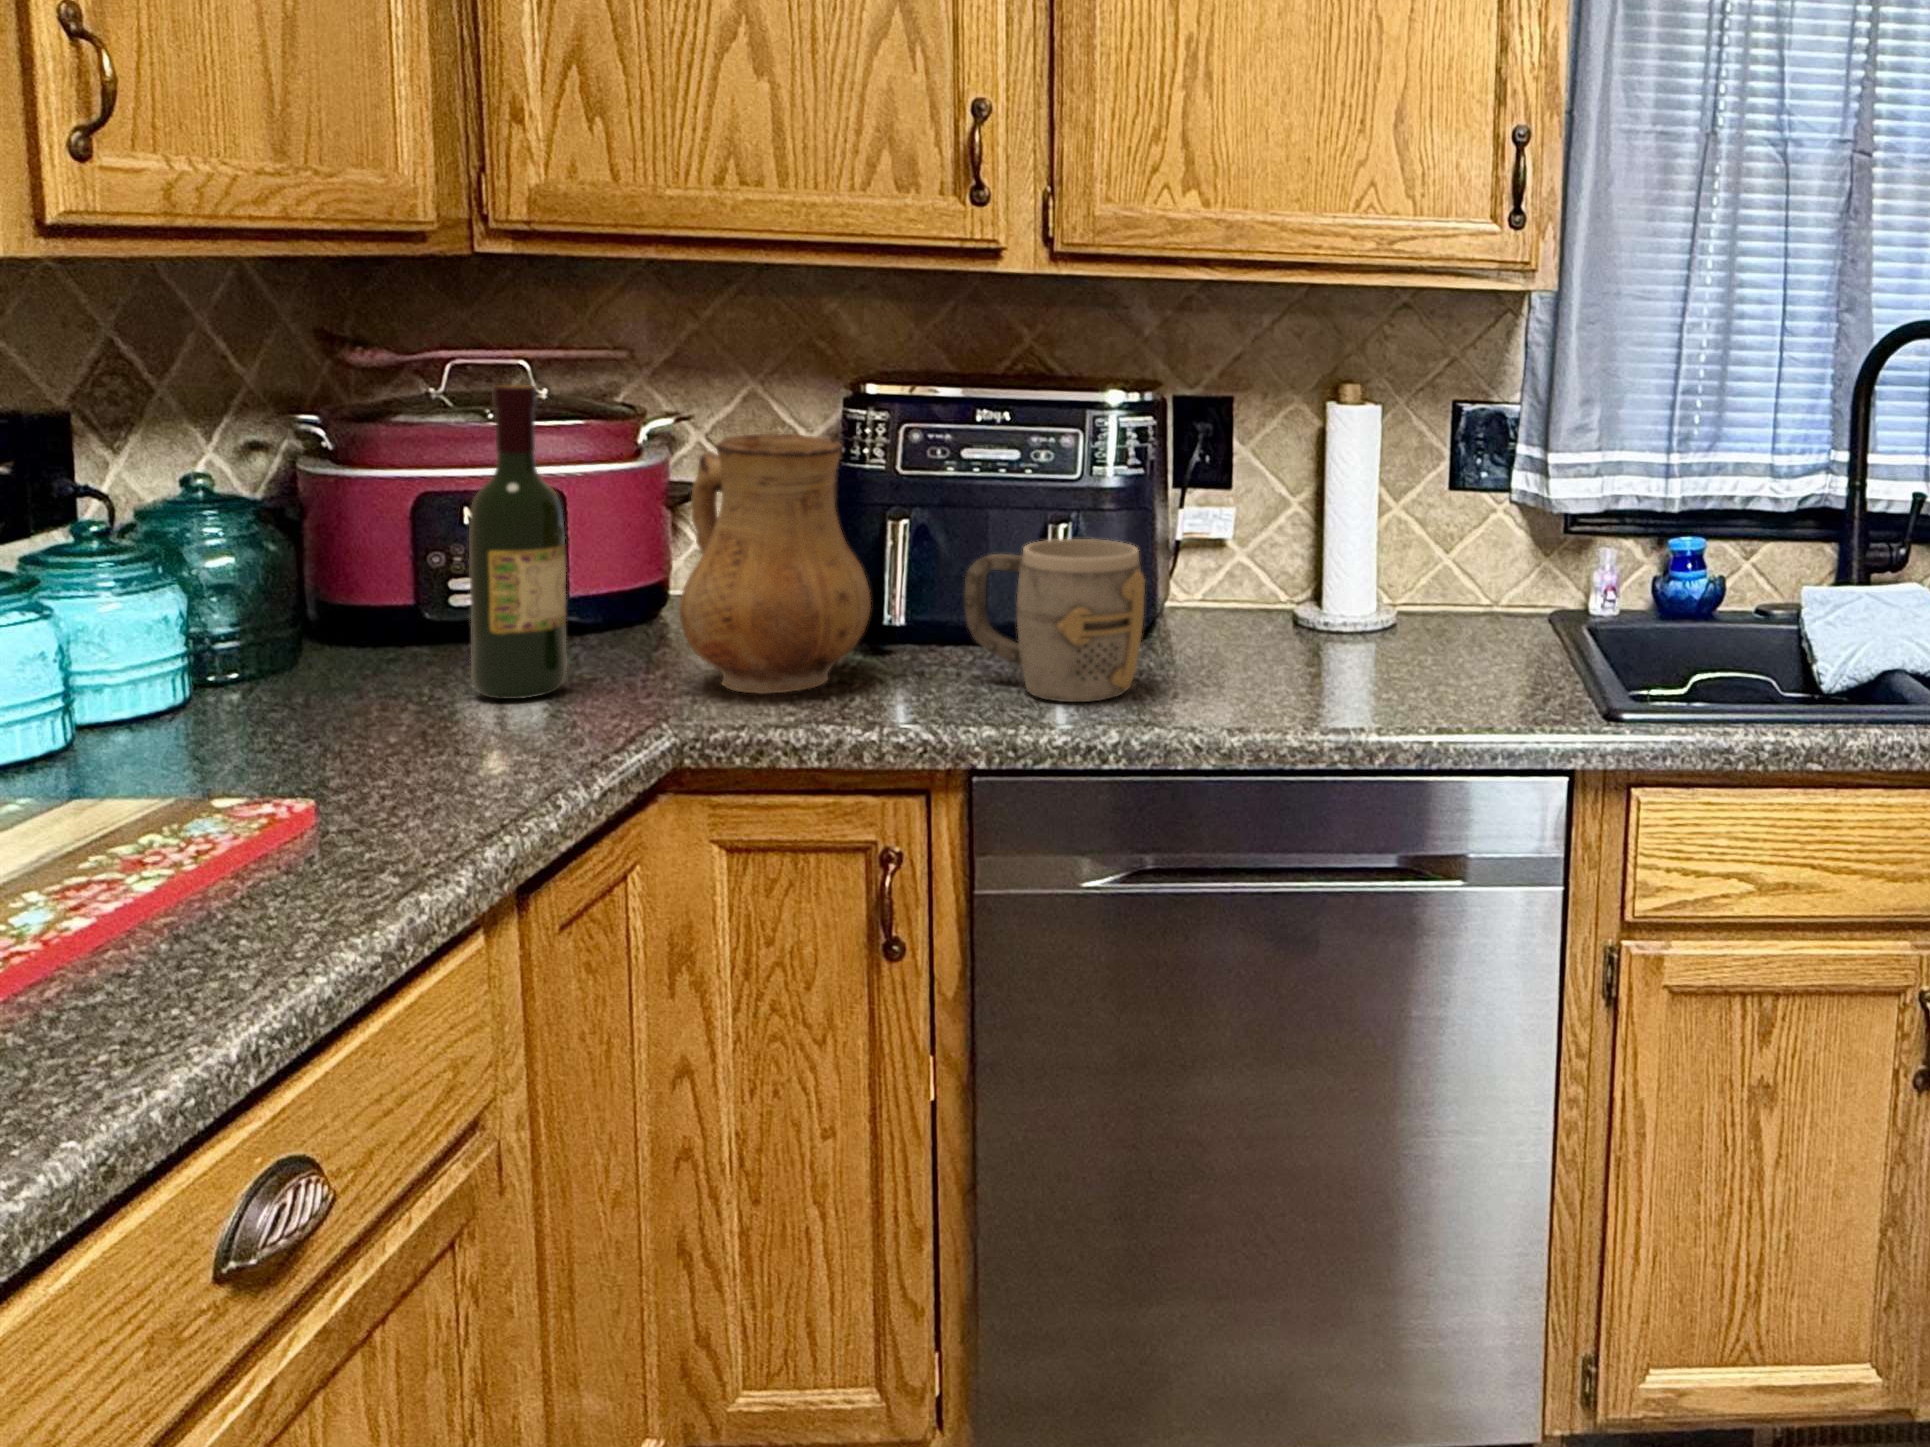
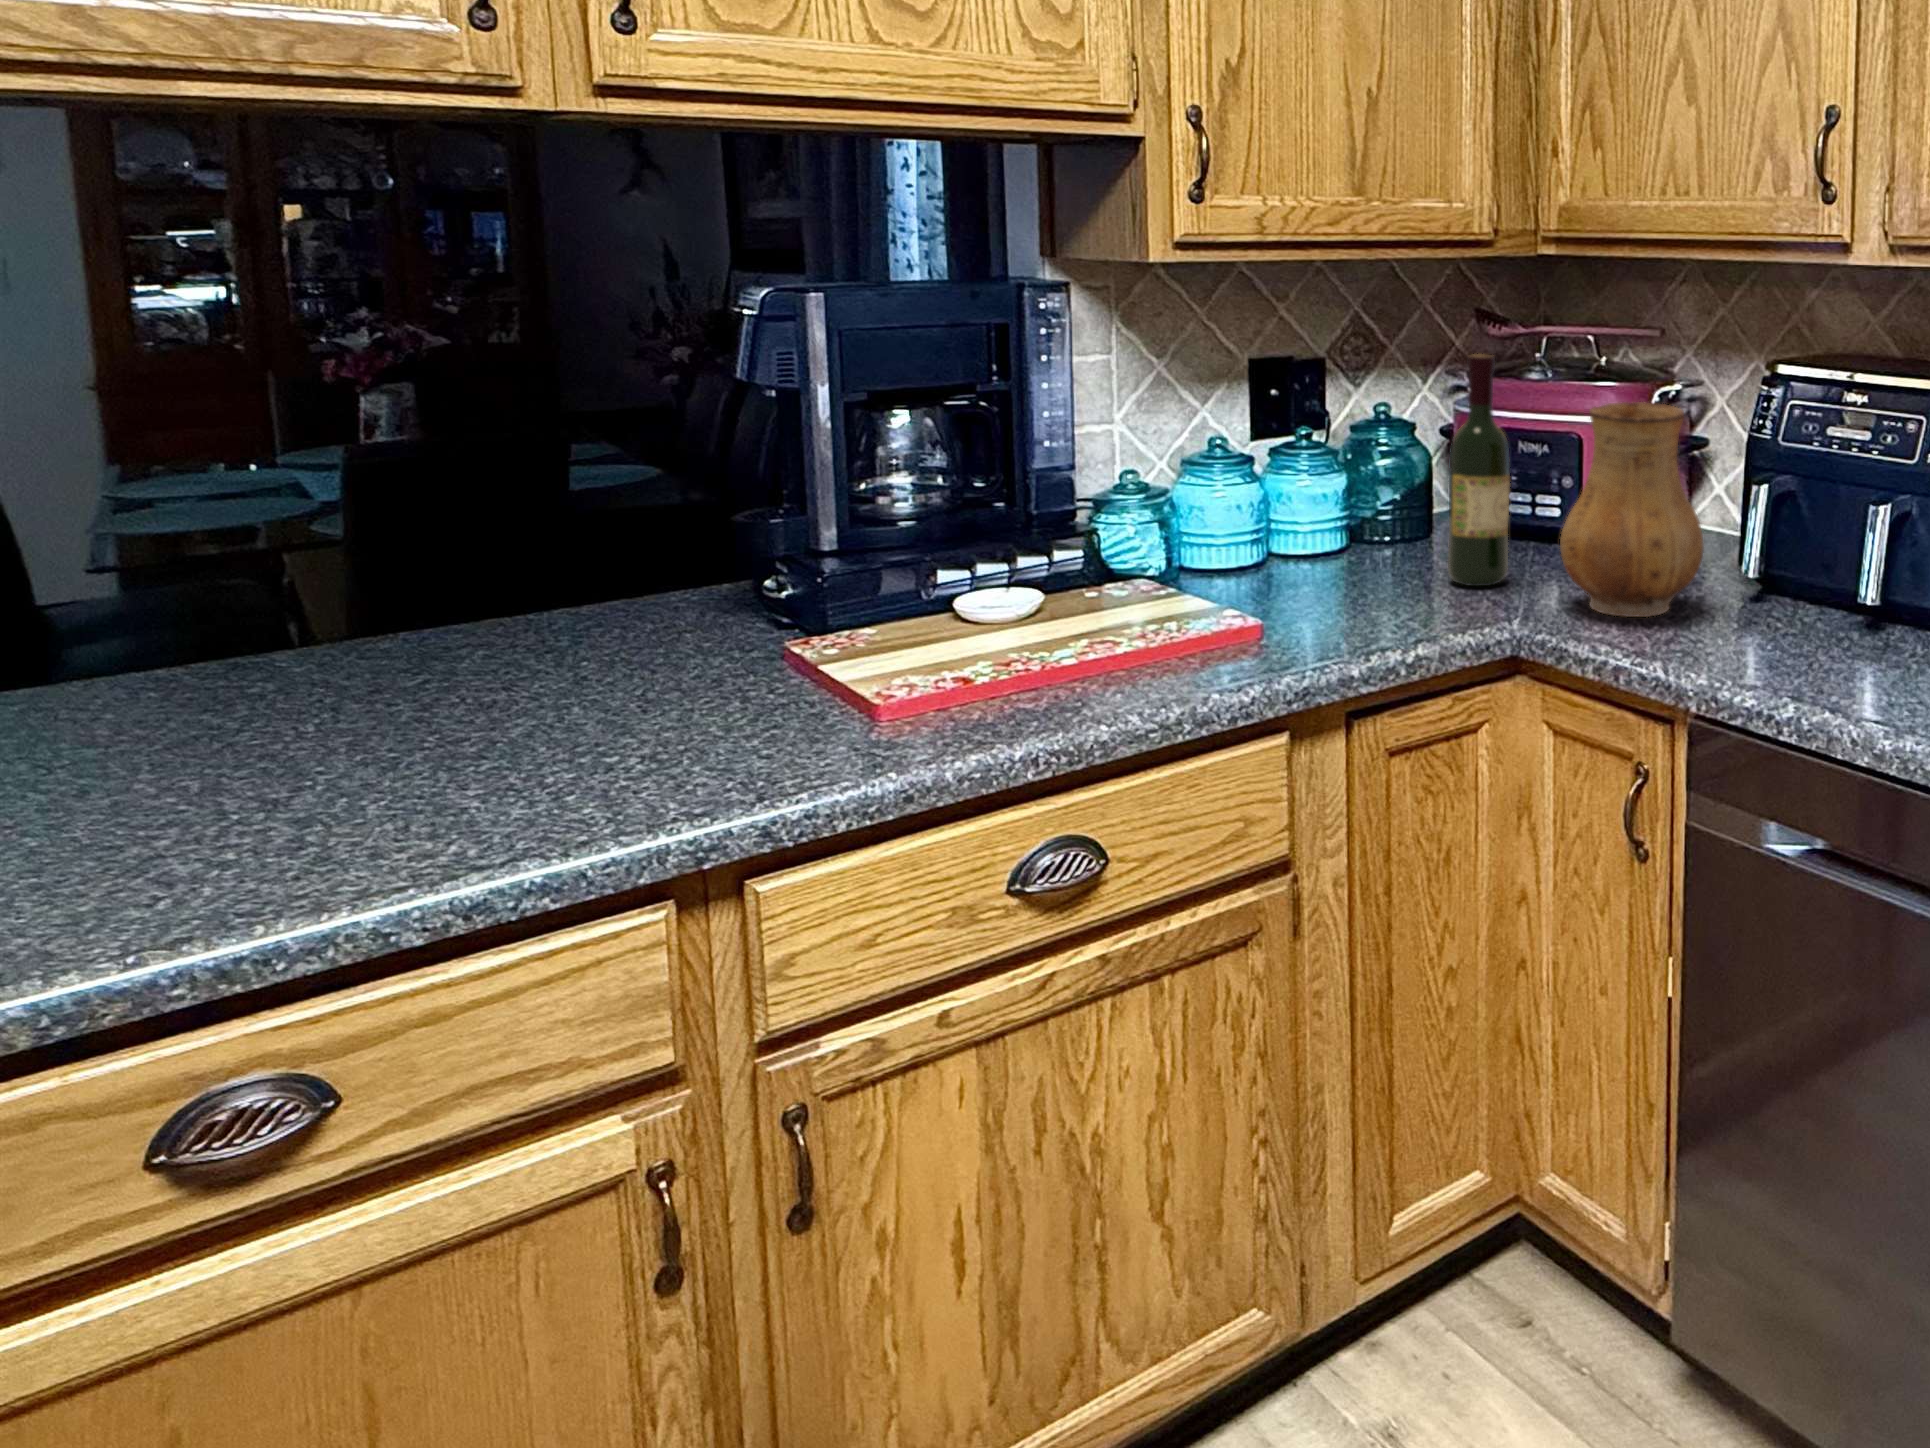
mug: present [964,539,1145,702] -> none [1756,519,1892,677]

